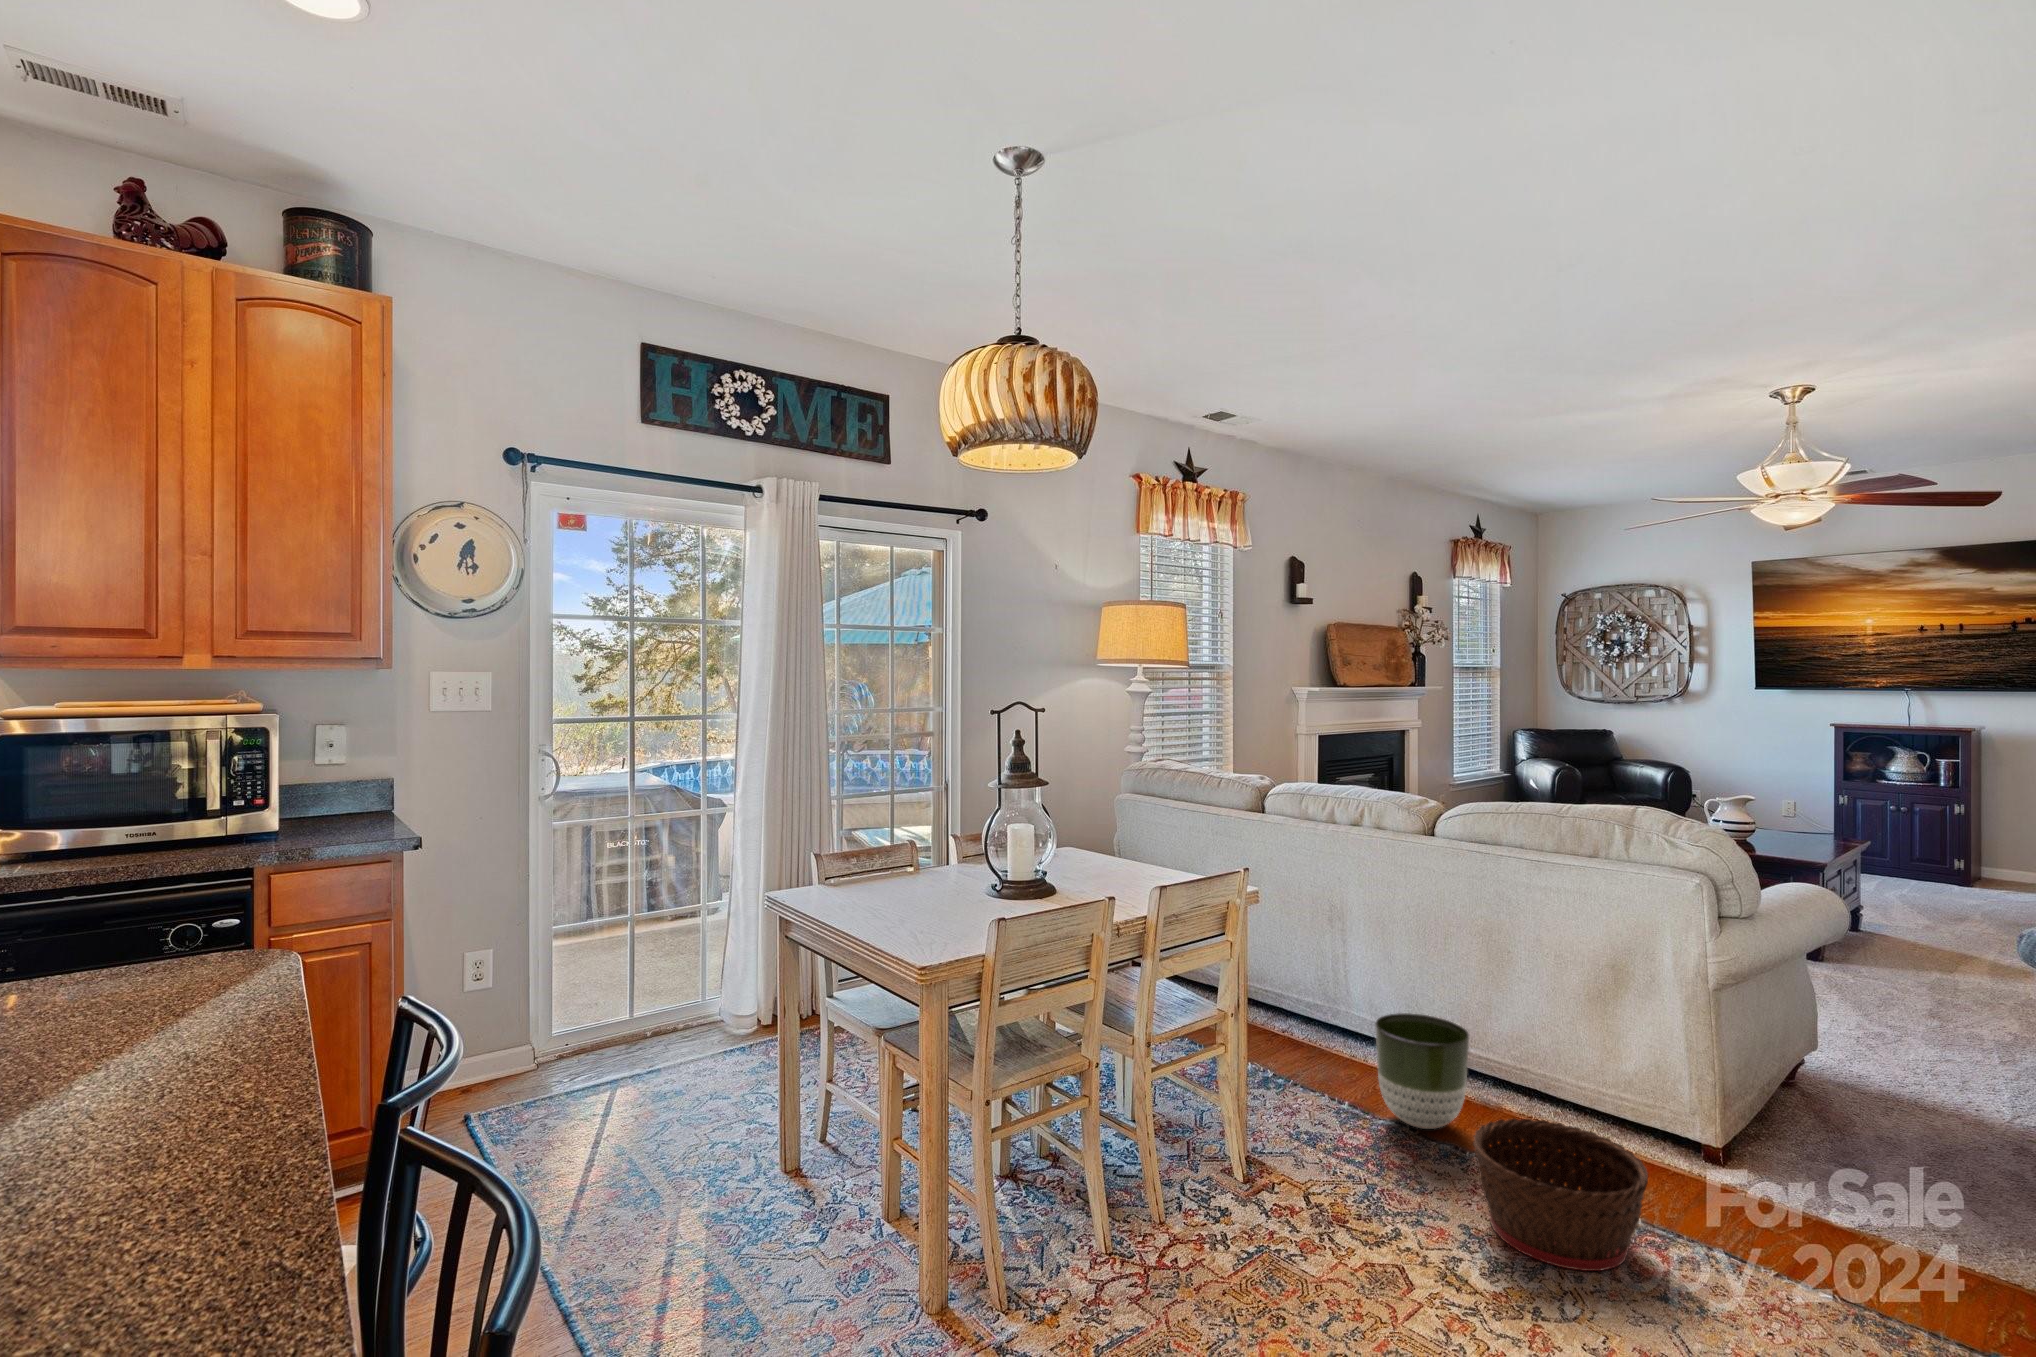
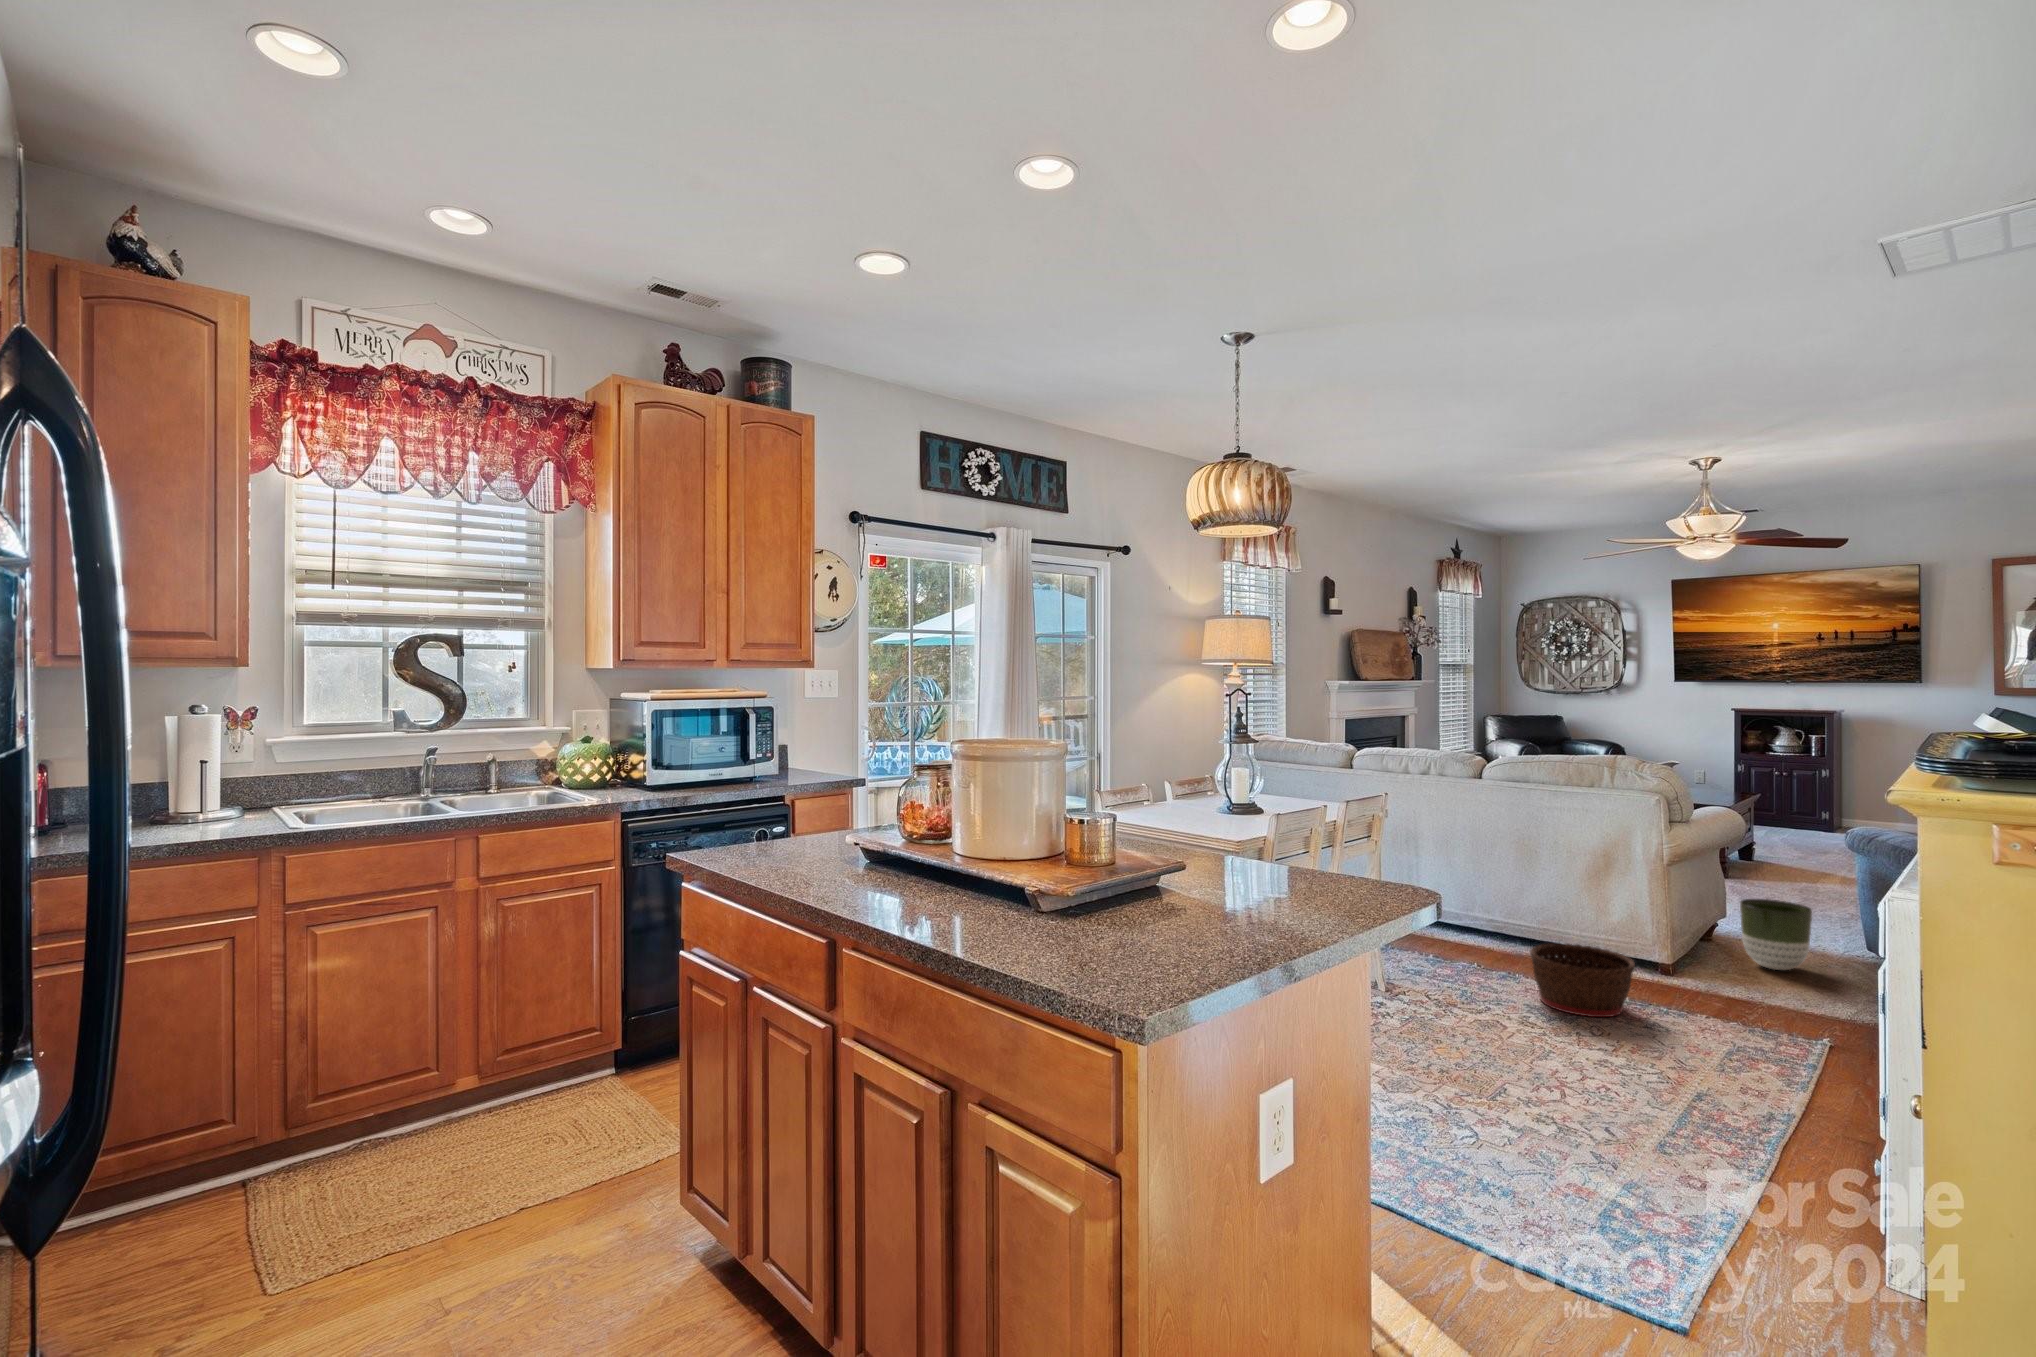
planter: present [1375,1013,1469,1129] -> present [1740,899,1812,970]

